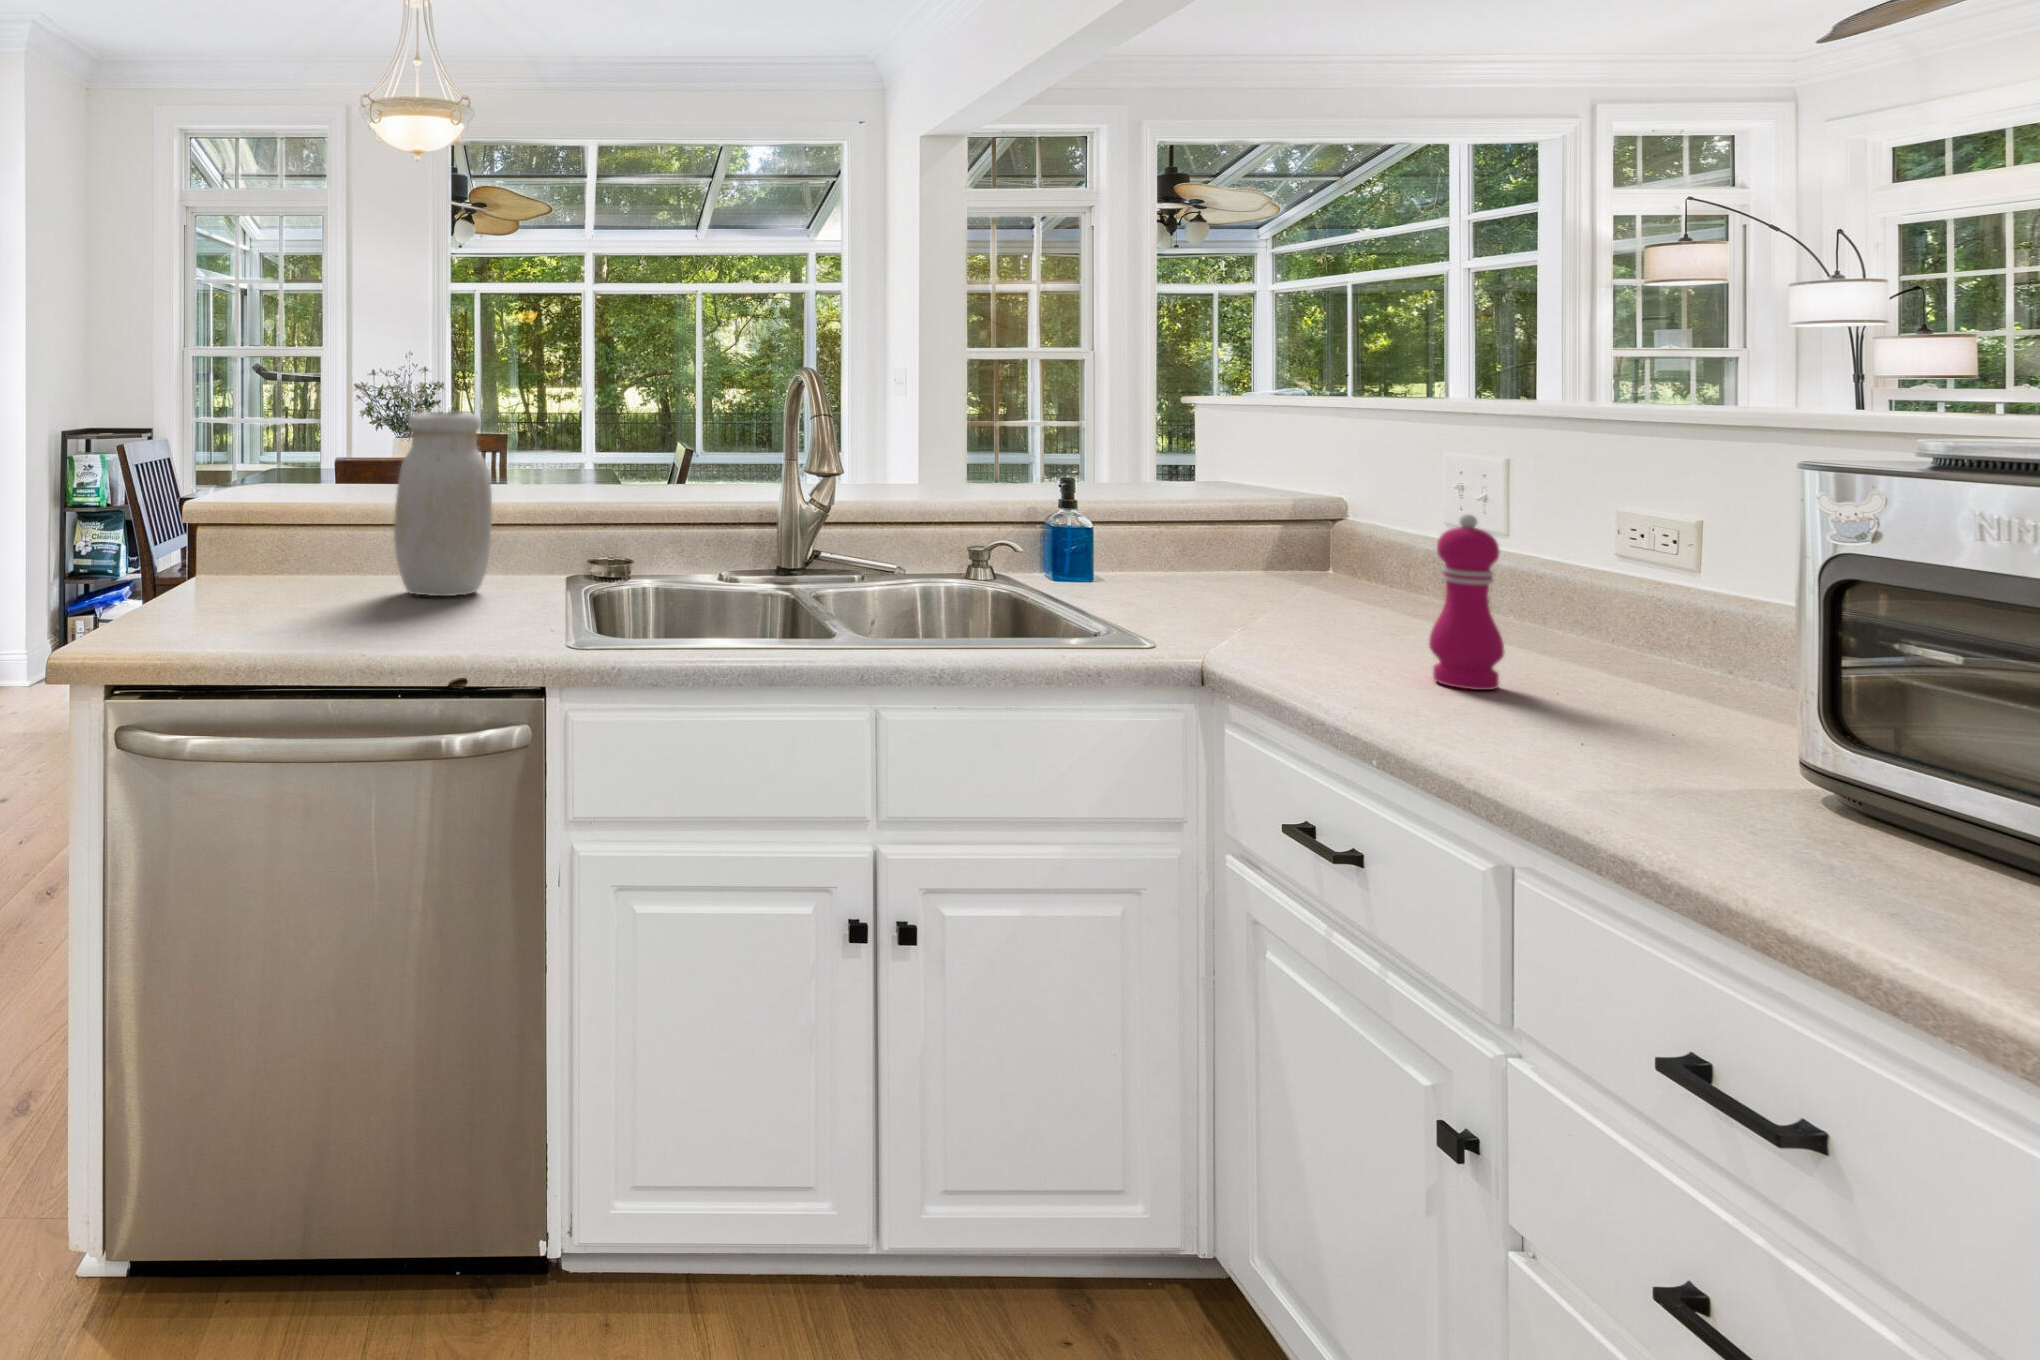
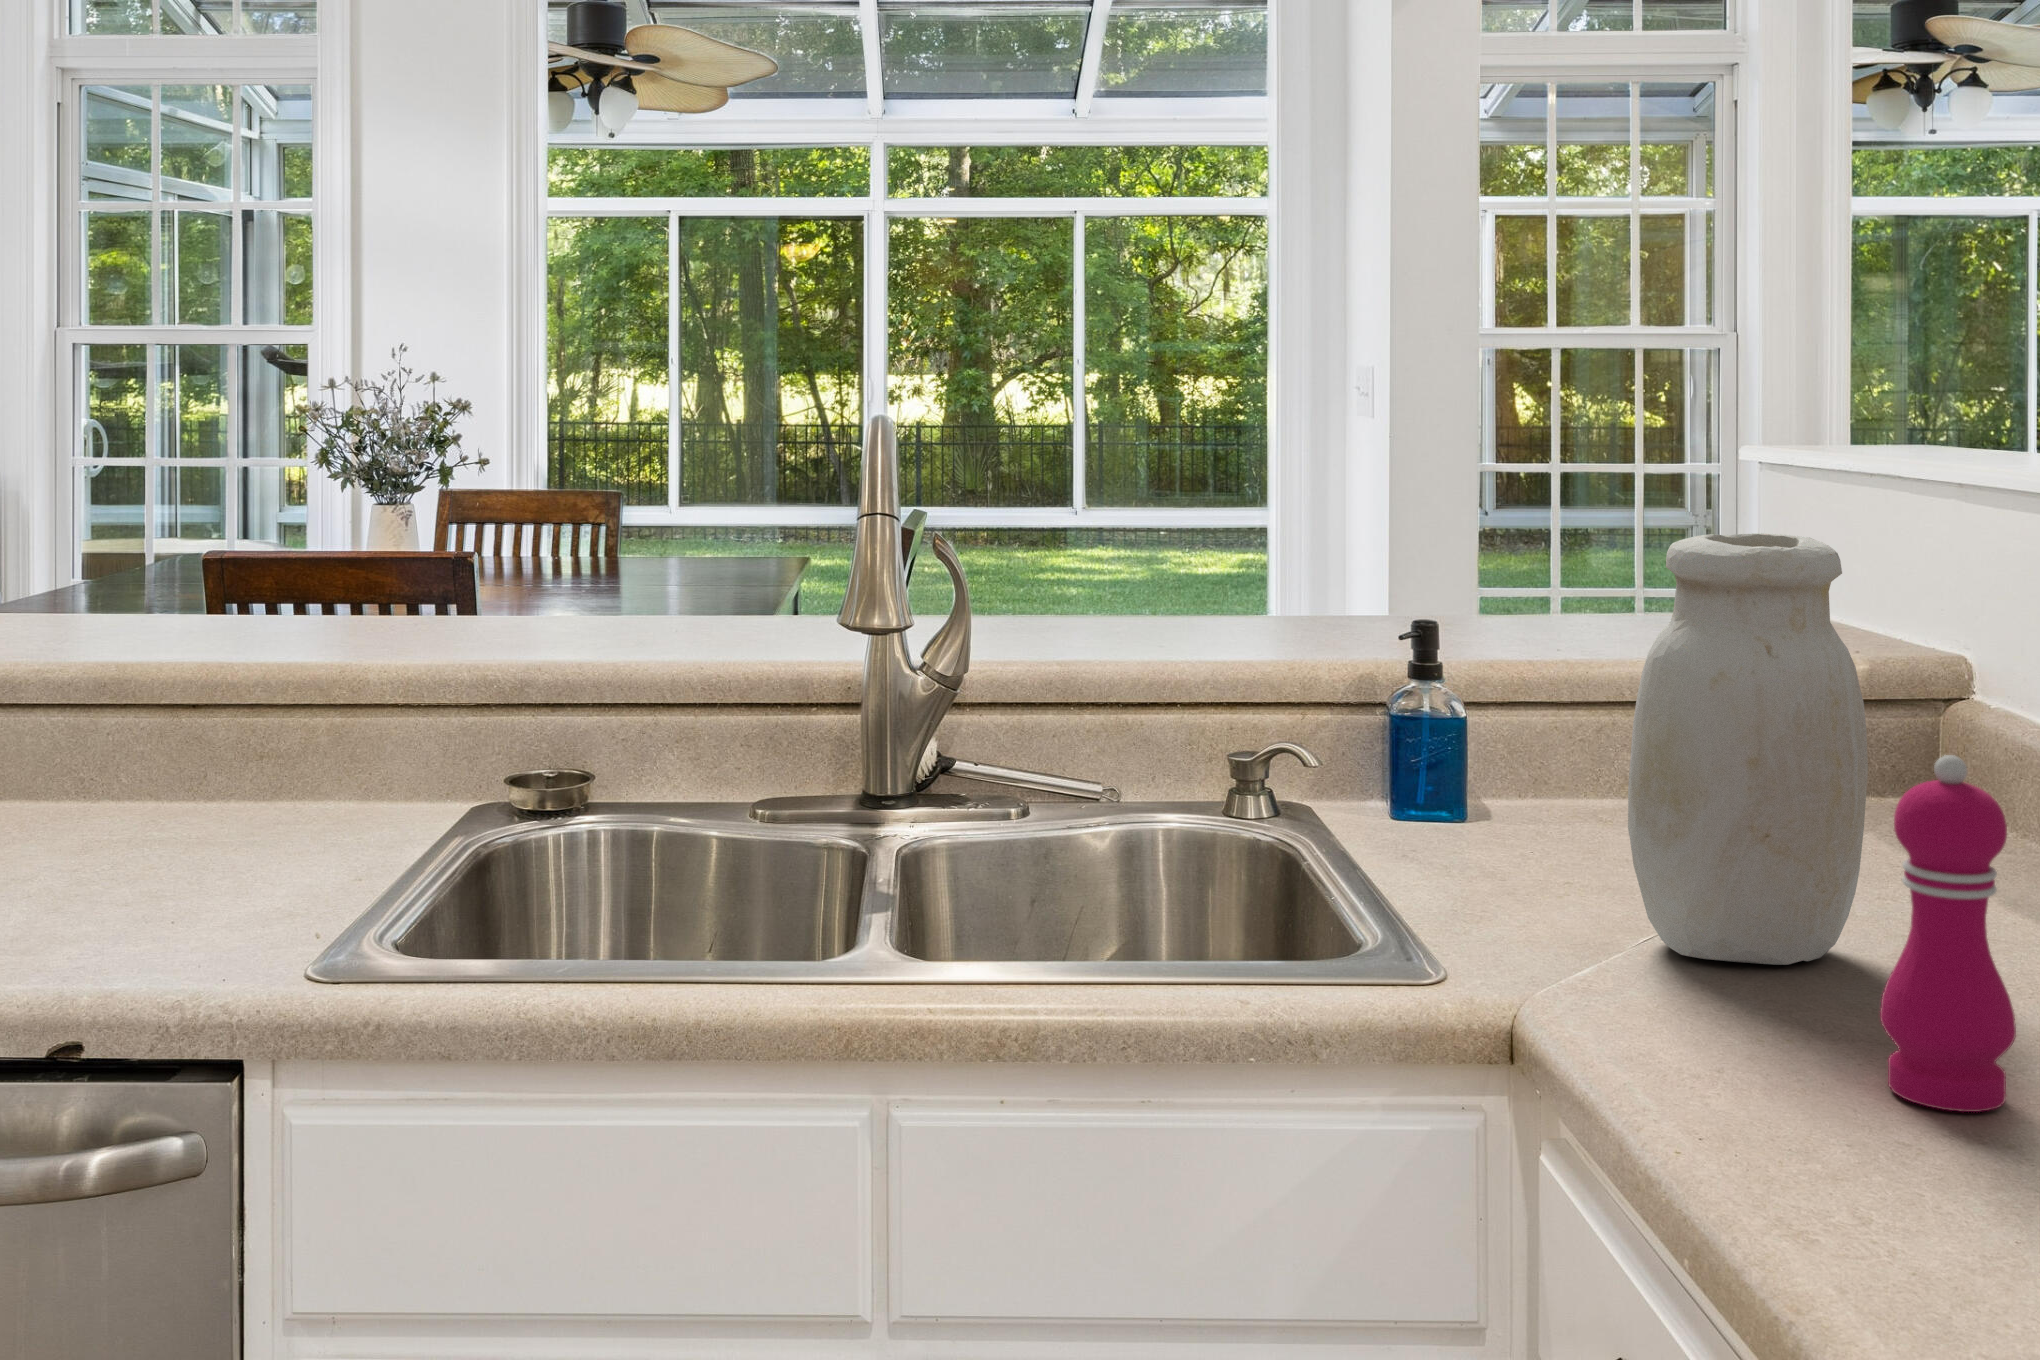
jar: present [394,412,492,596] -> present [1628,533,1868,965]

